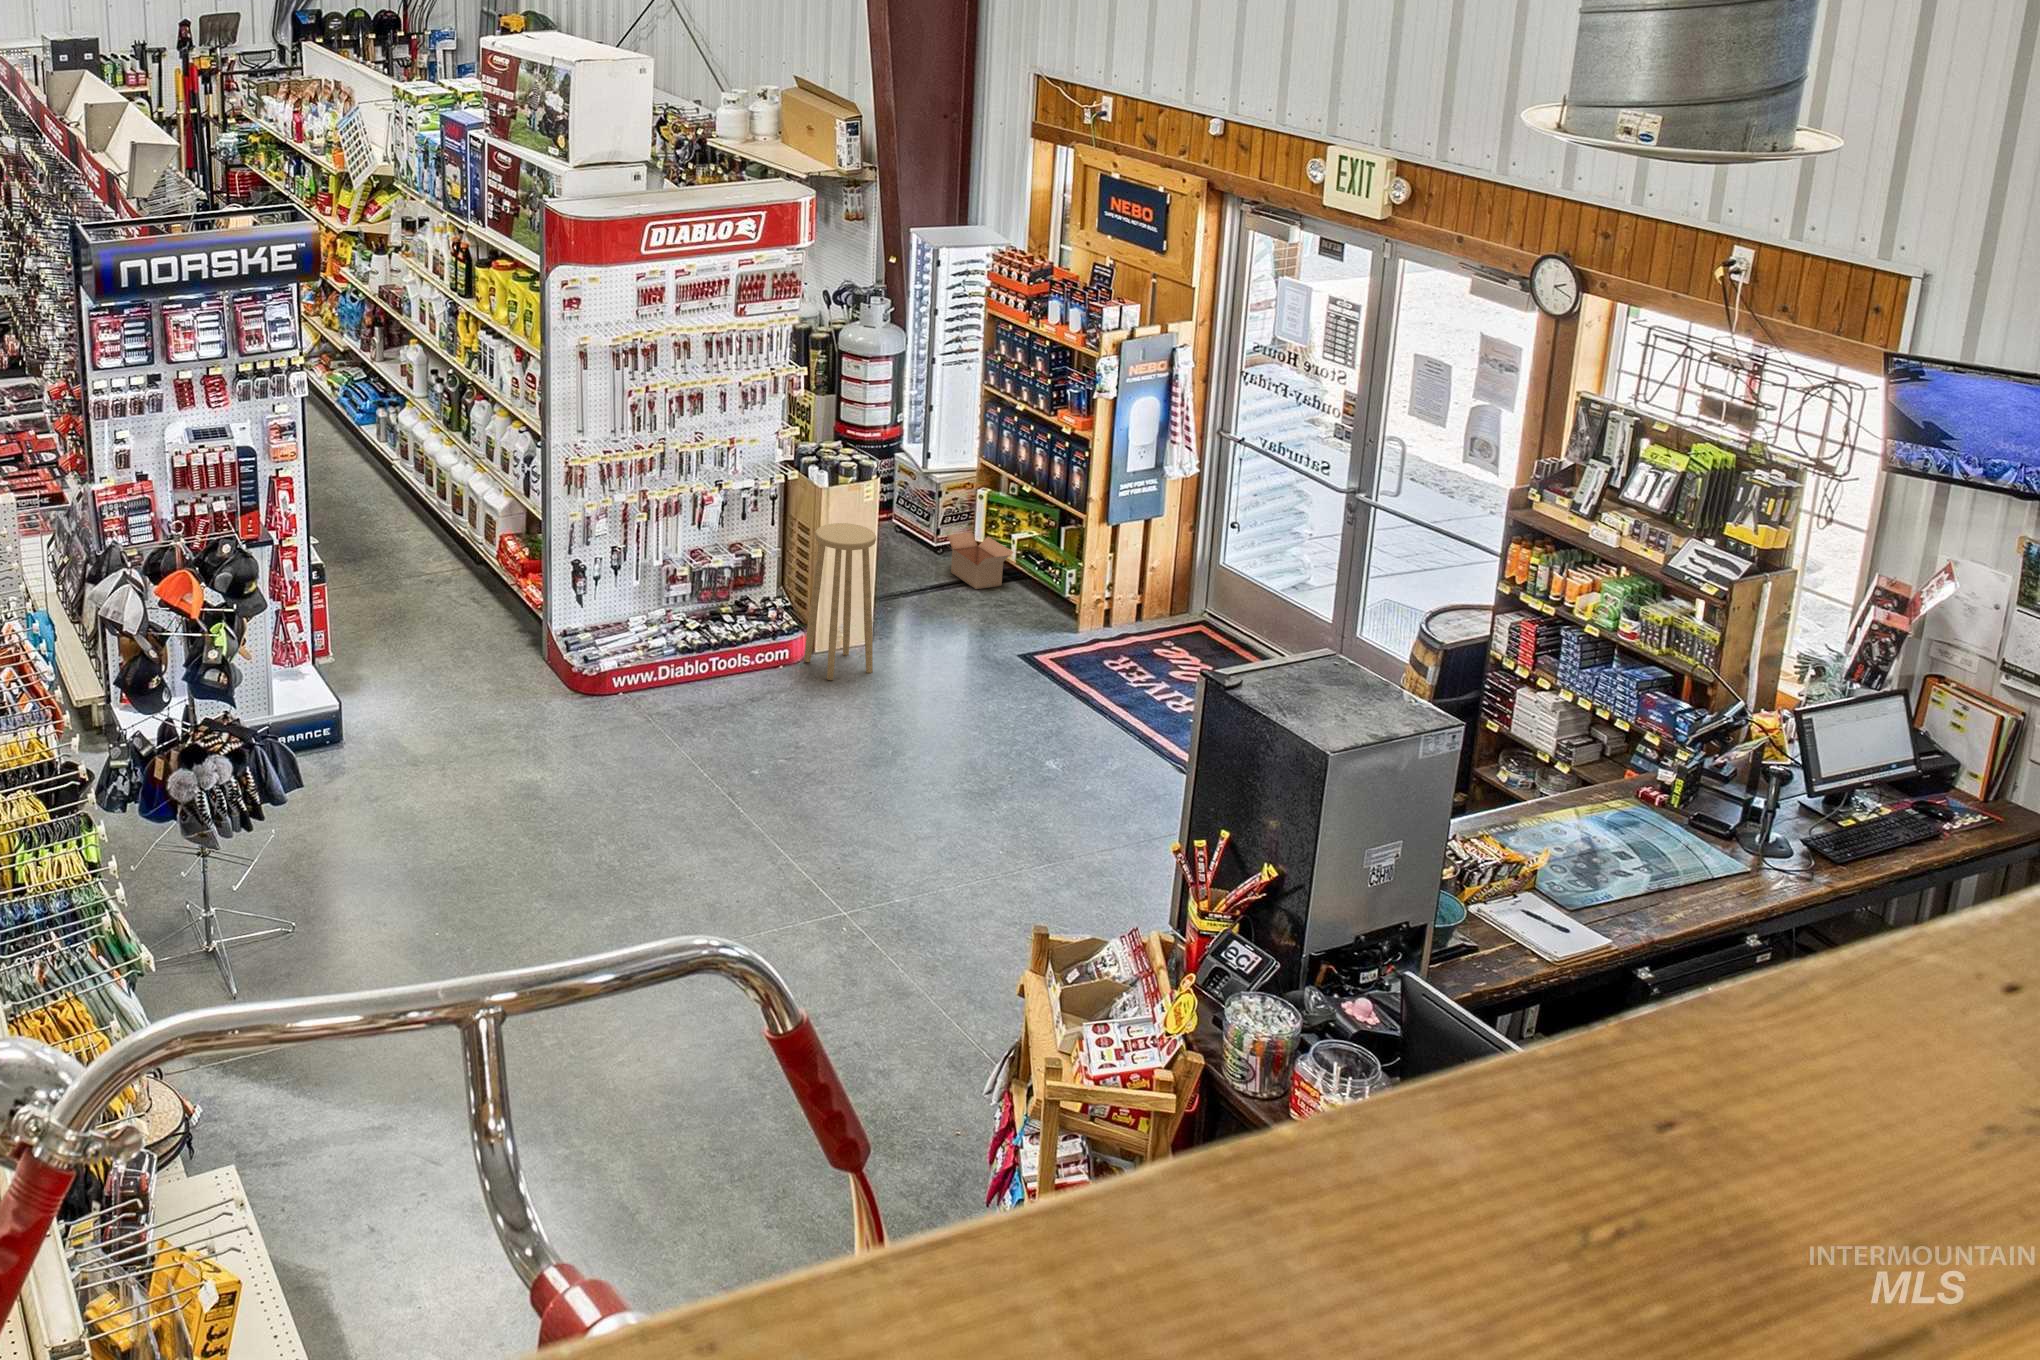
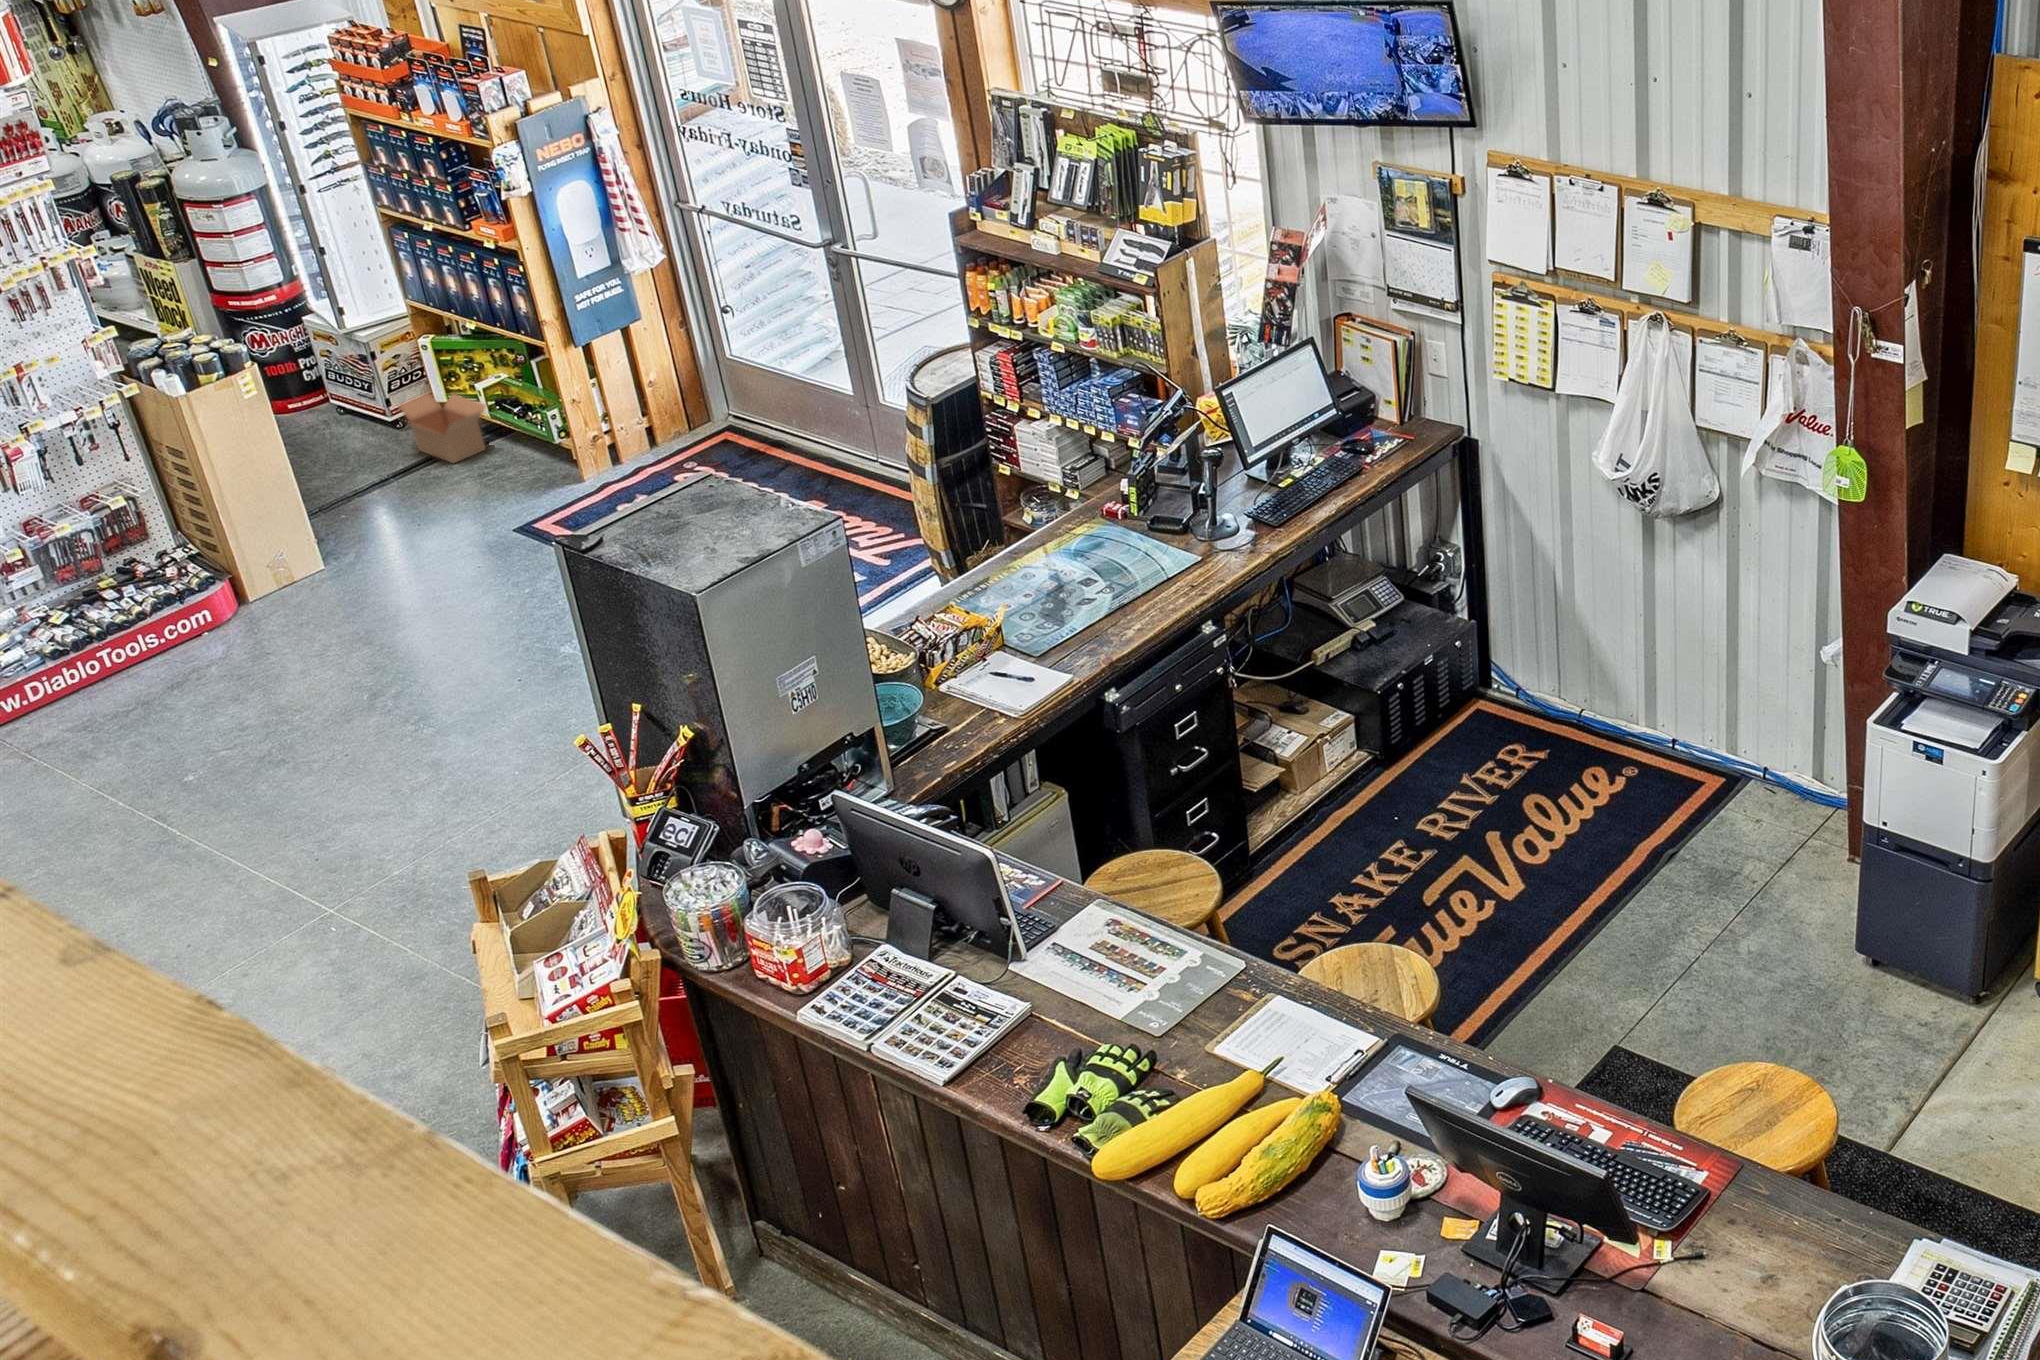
stool: present [804,523,876,680] -> none [184,435,332,638]

